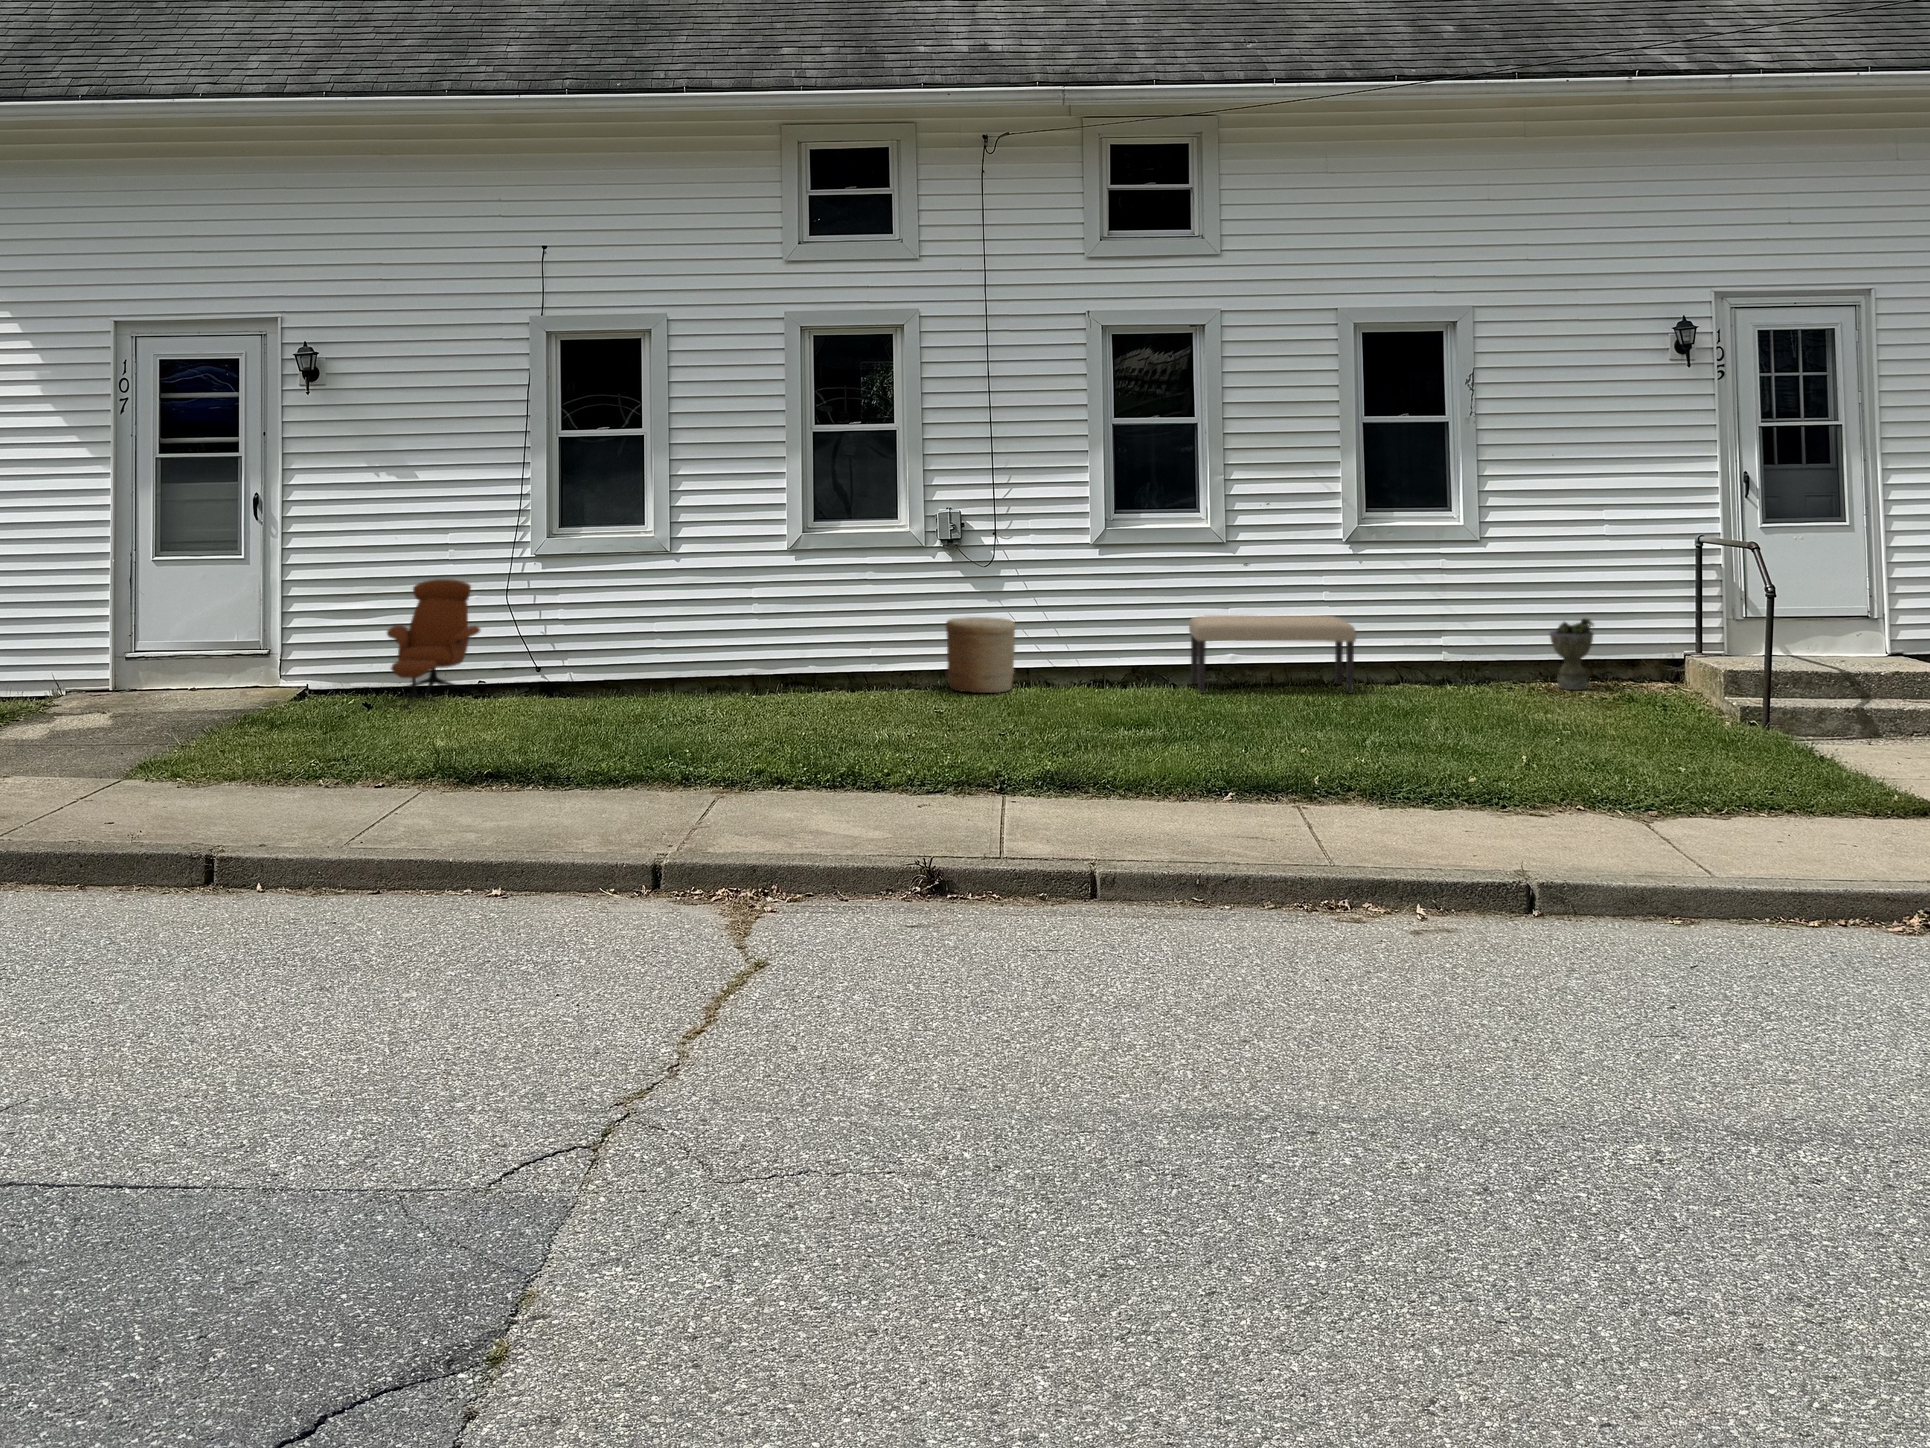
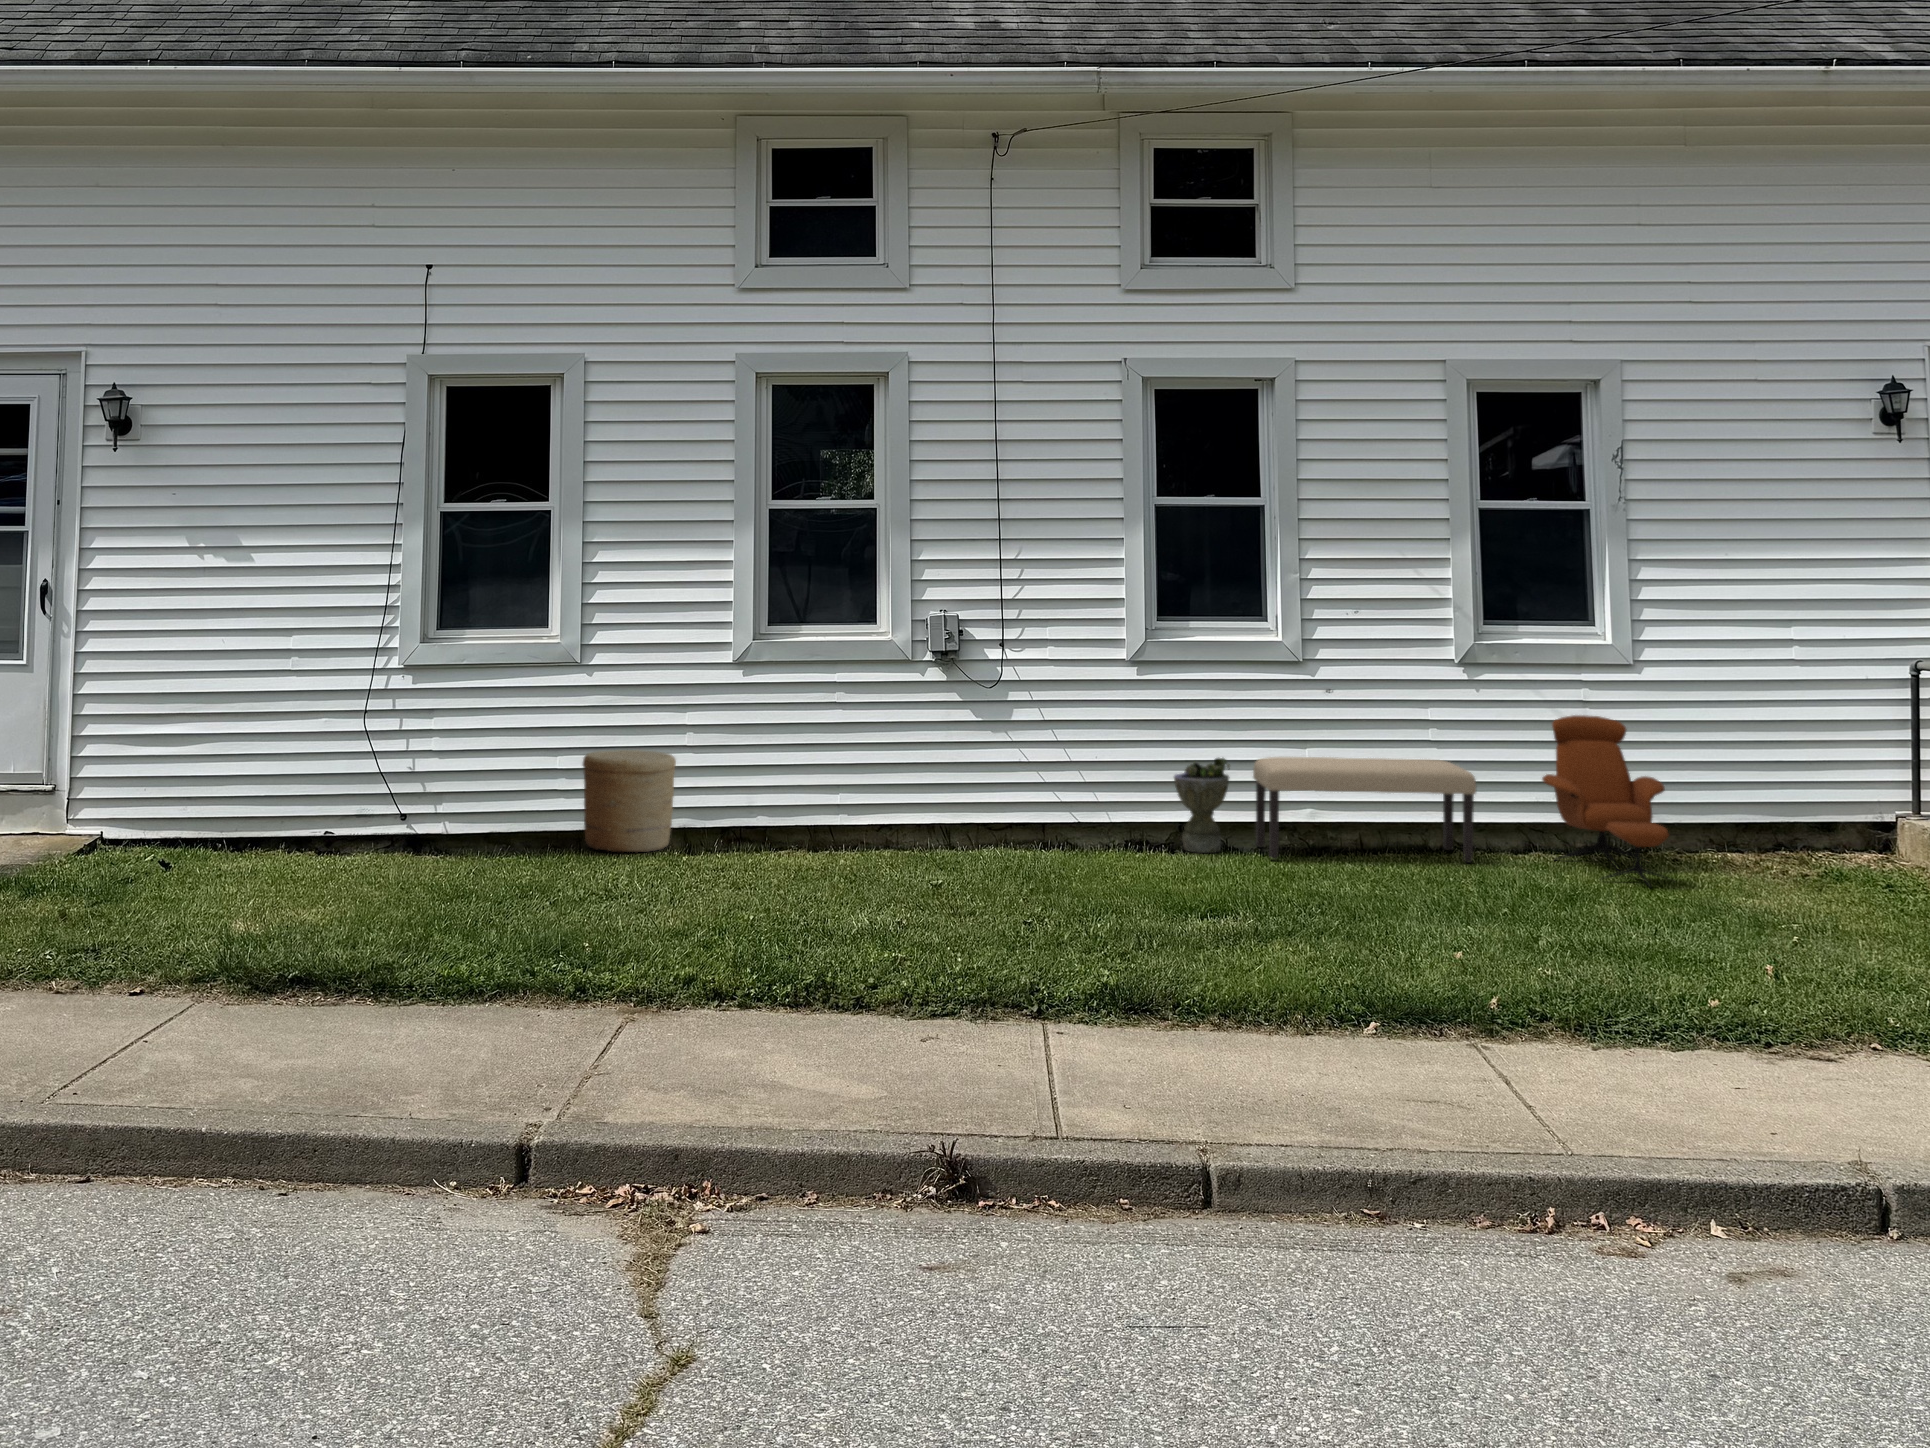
lounge chair: present [387,579,480,707] -> present [1542,715,1675,887]
woven basket: present [946,617,1016,693] -> present [583,750,676,852]
planter: present [1550,618,1594,690] -> present [1174,758,1230,853]

